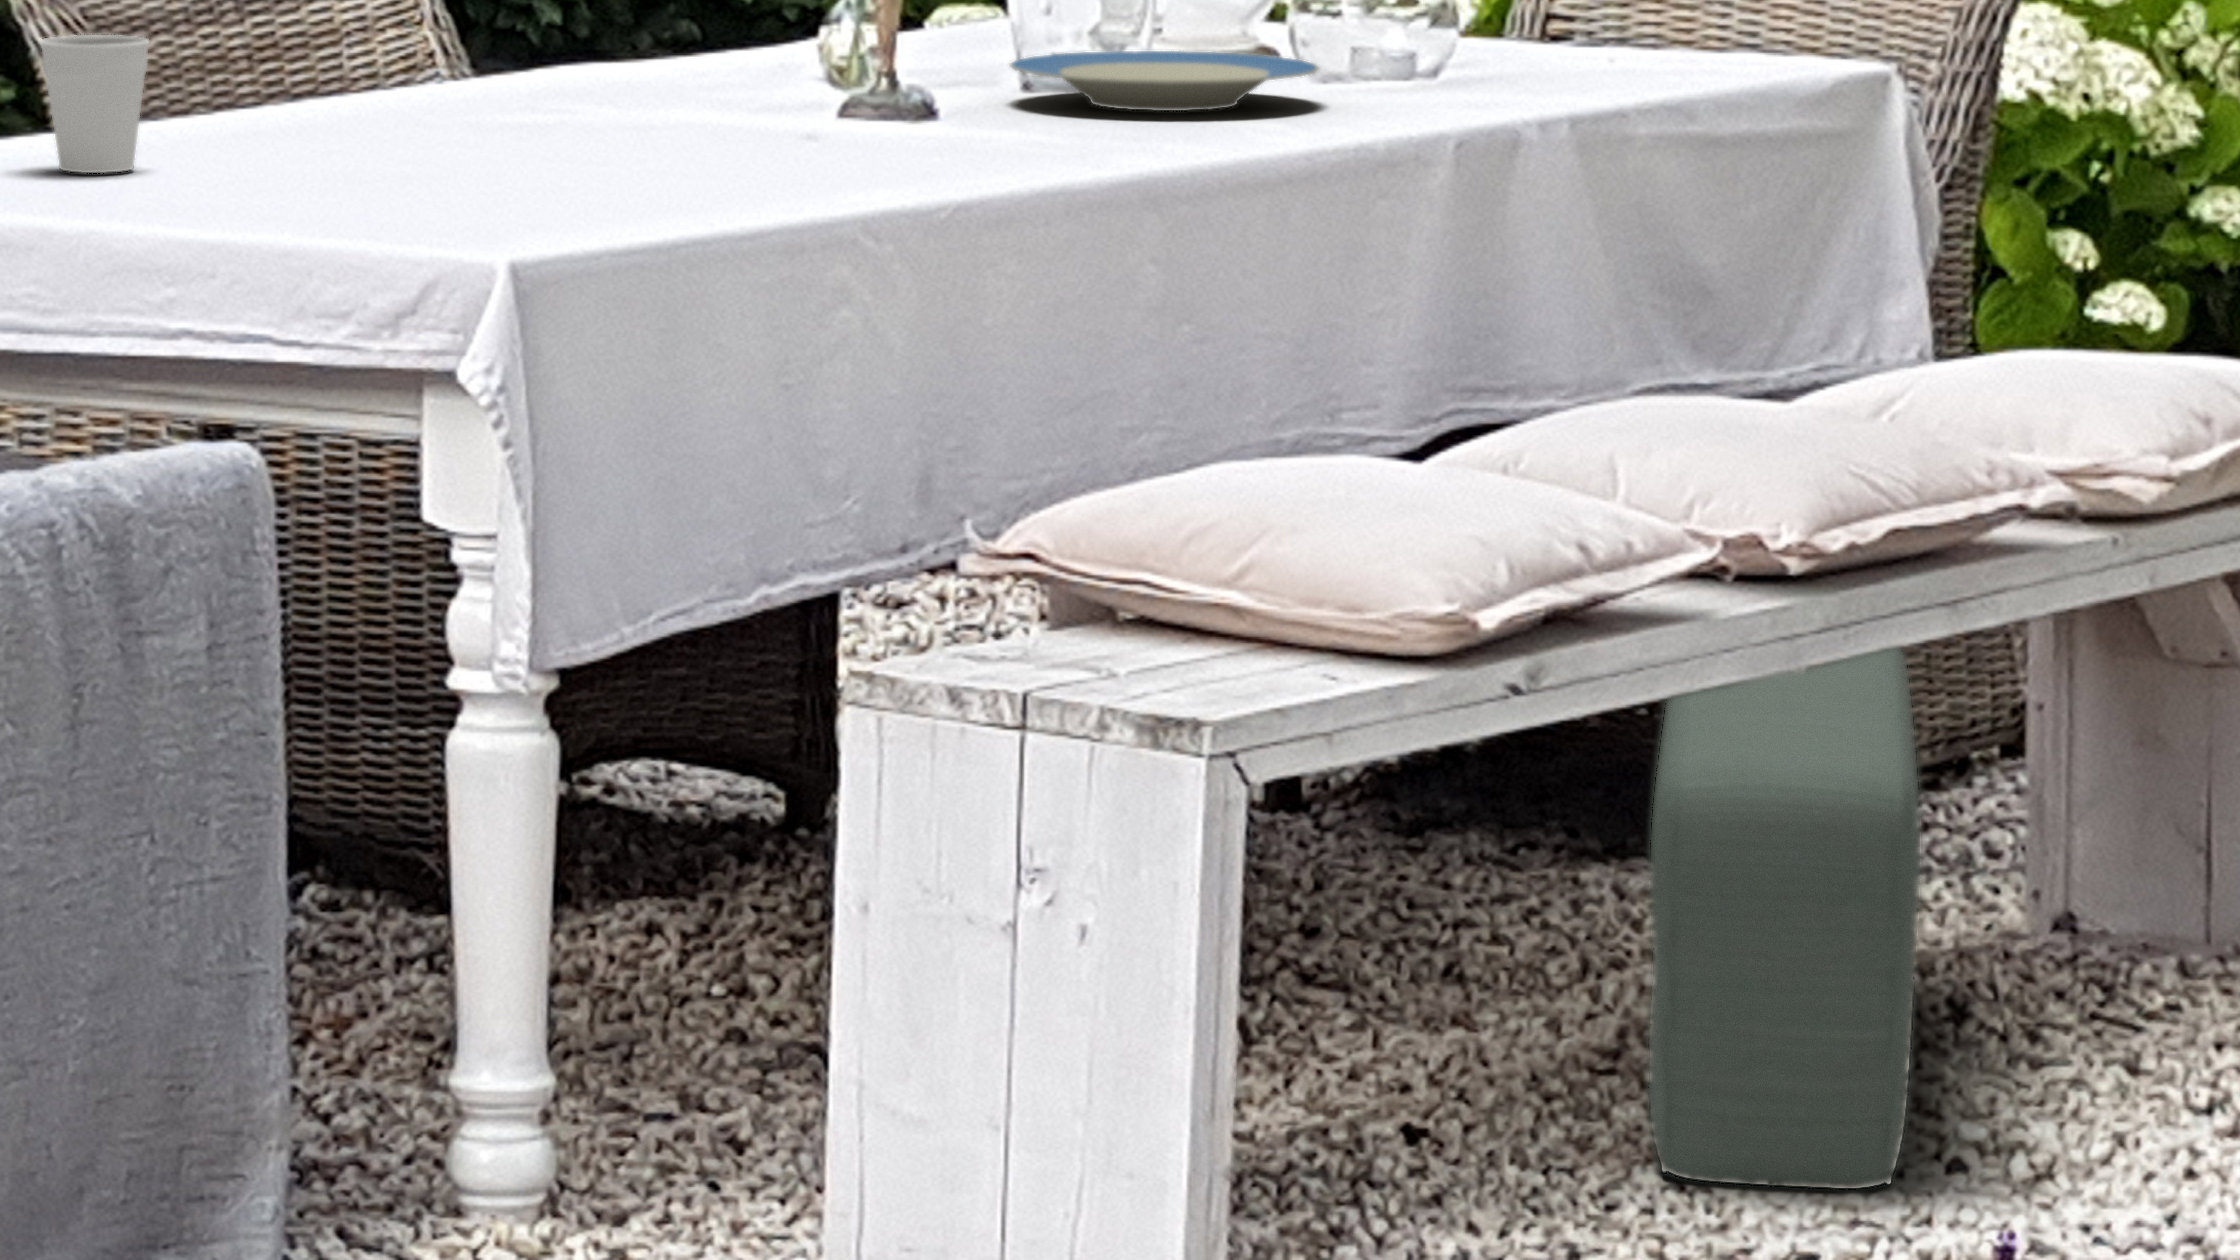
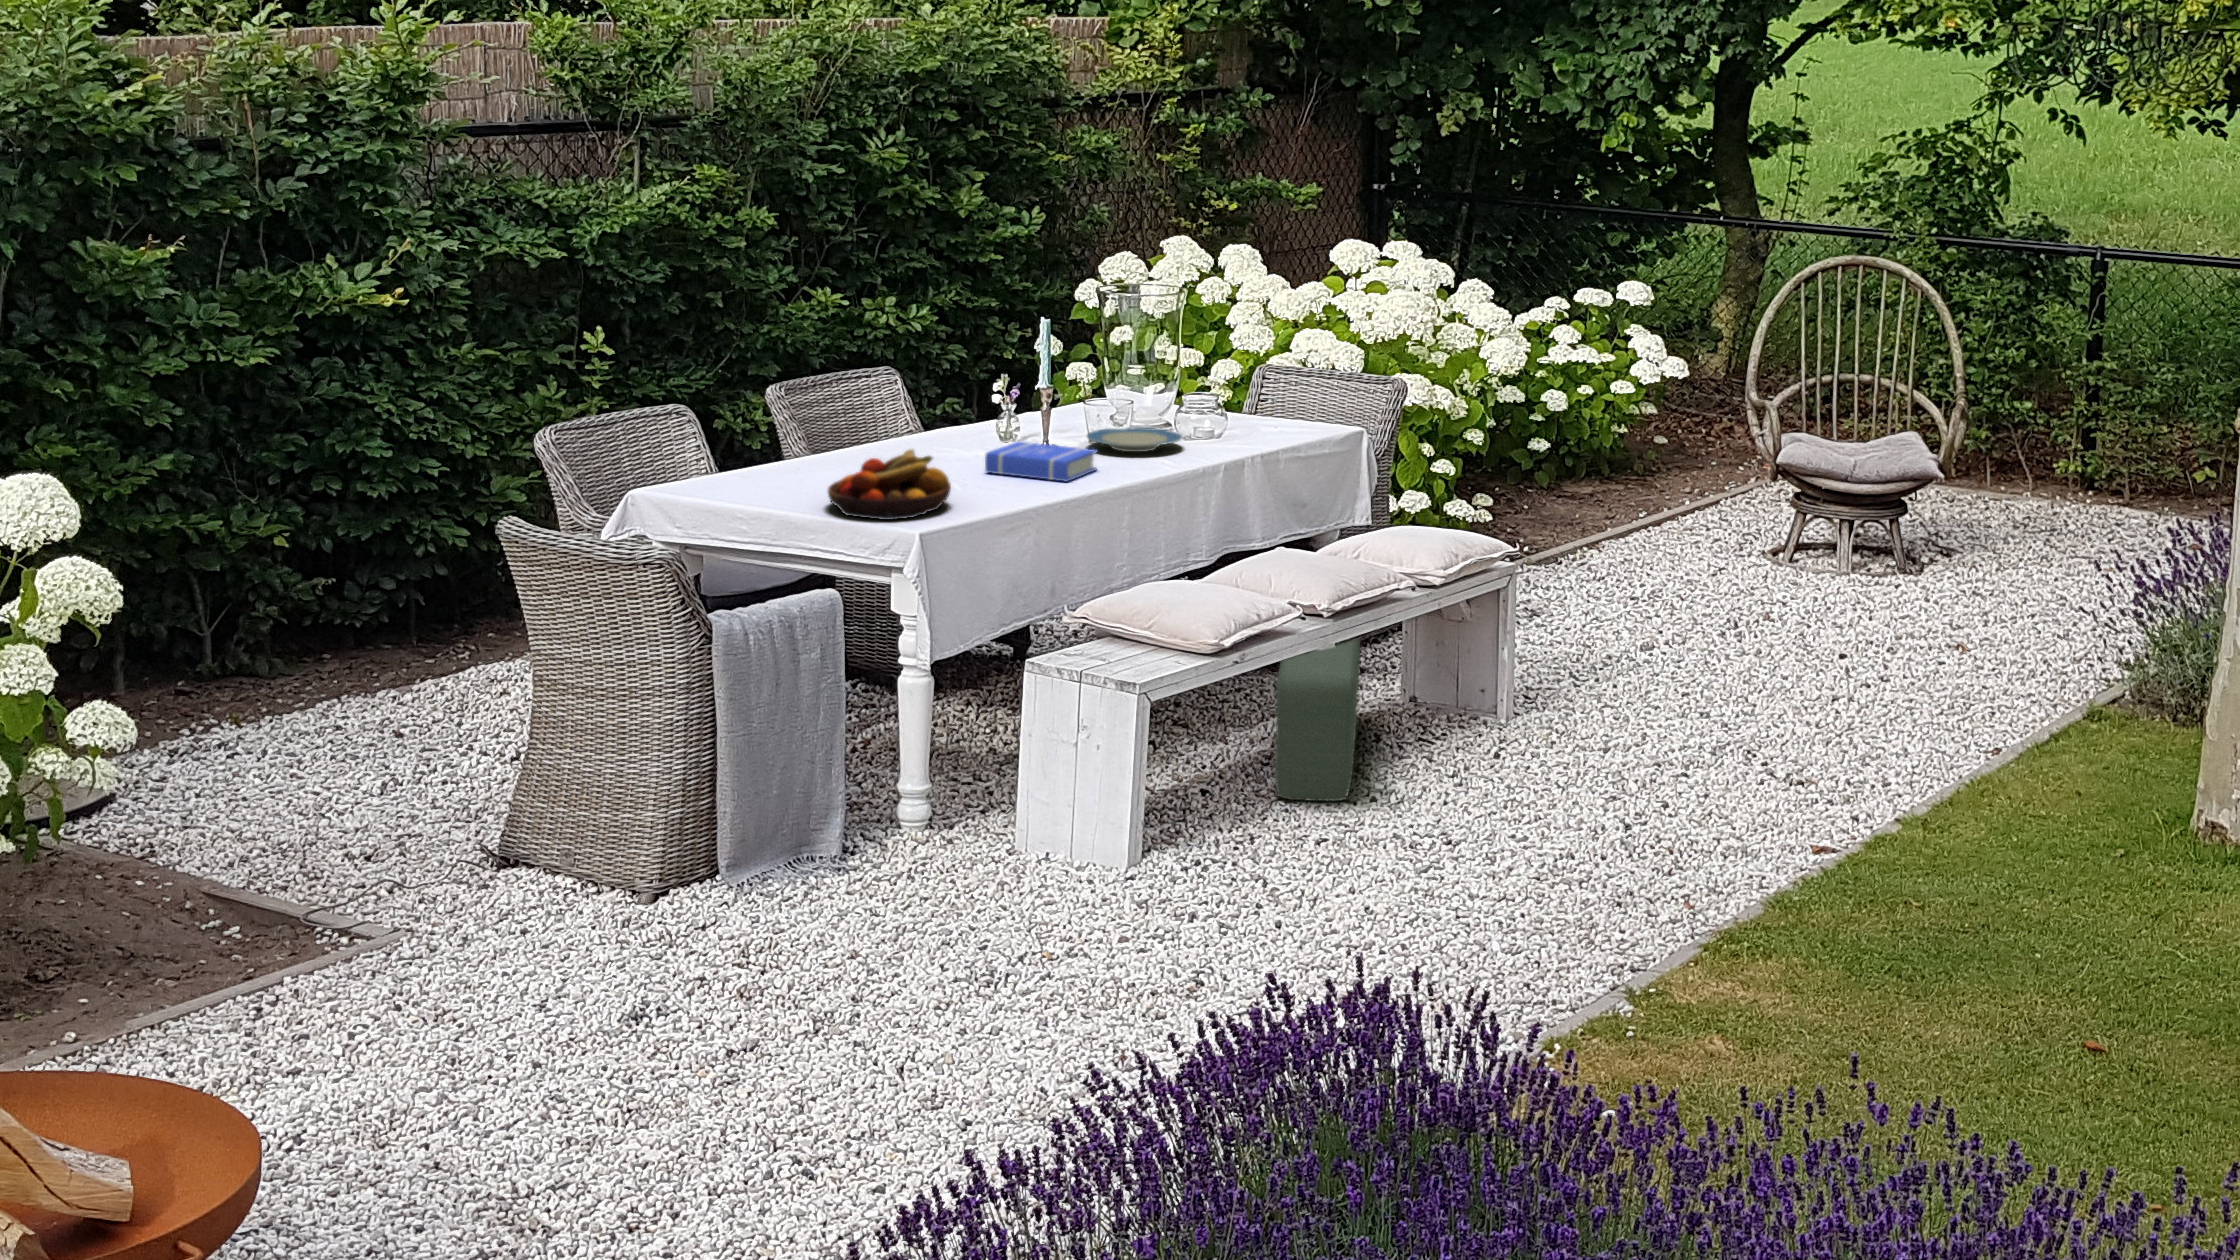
fruit bowl: none [209,33,598,222] -> present [828,449,951,520]
cup: present [40,35,149,173] -> none [774,445,810,491]
book: none [697,61,1054,160] -> present [985,442,1097,481]

